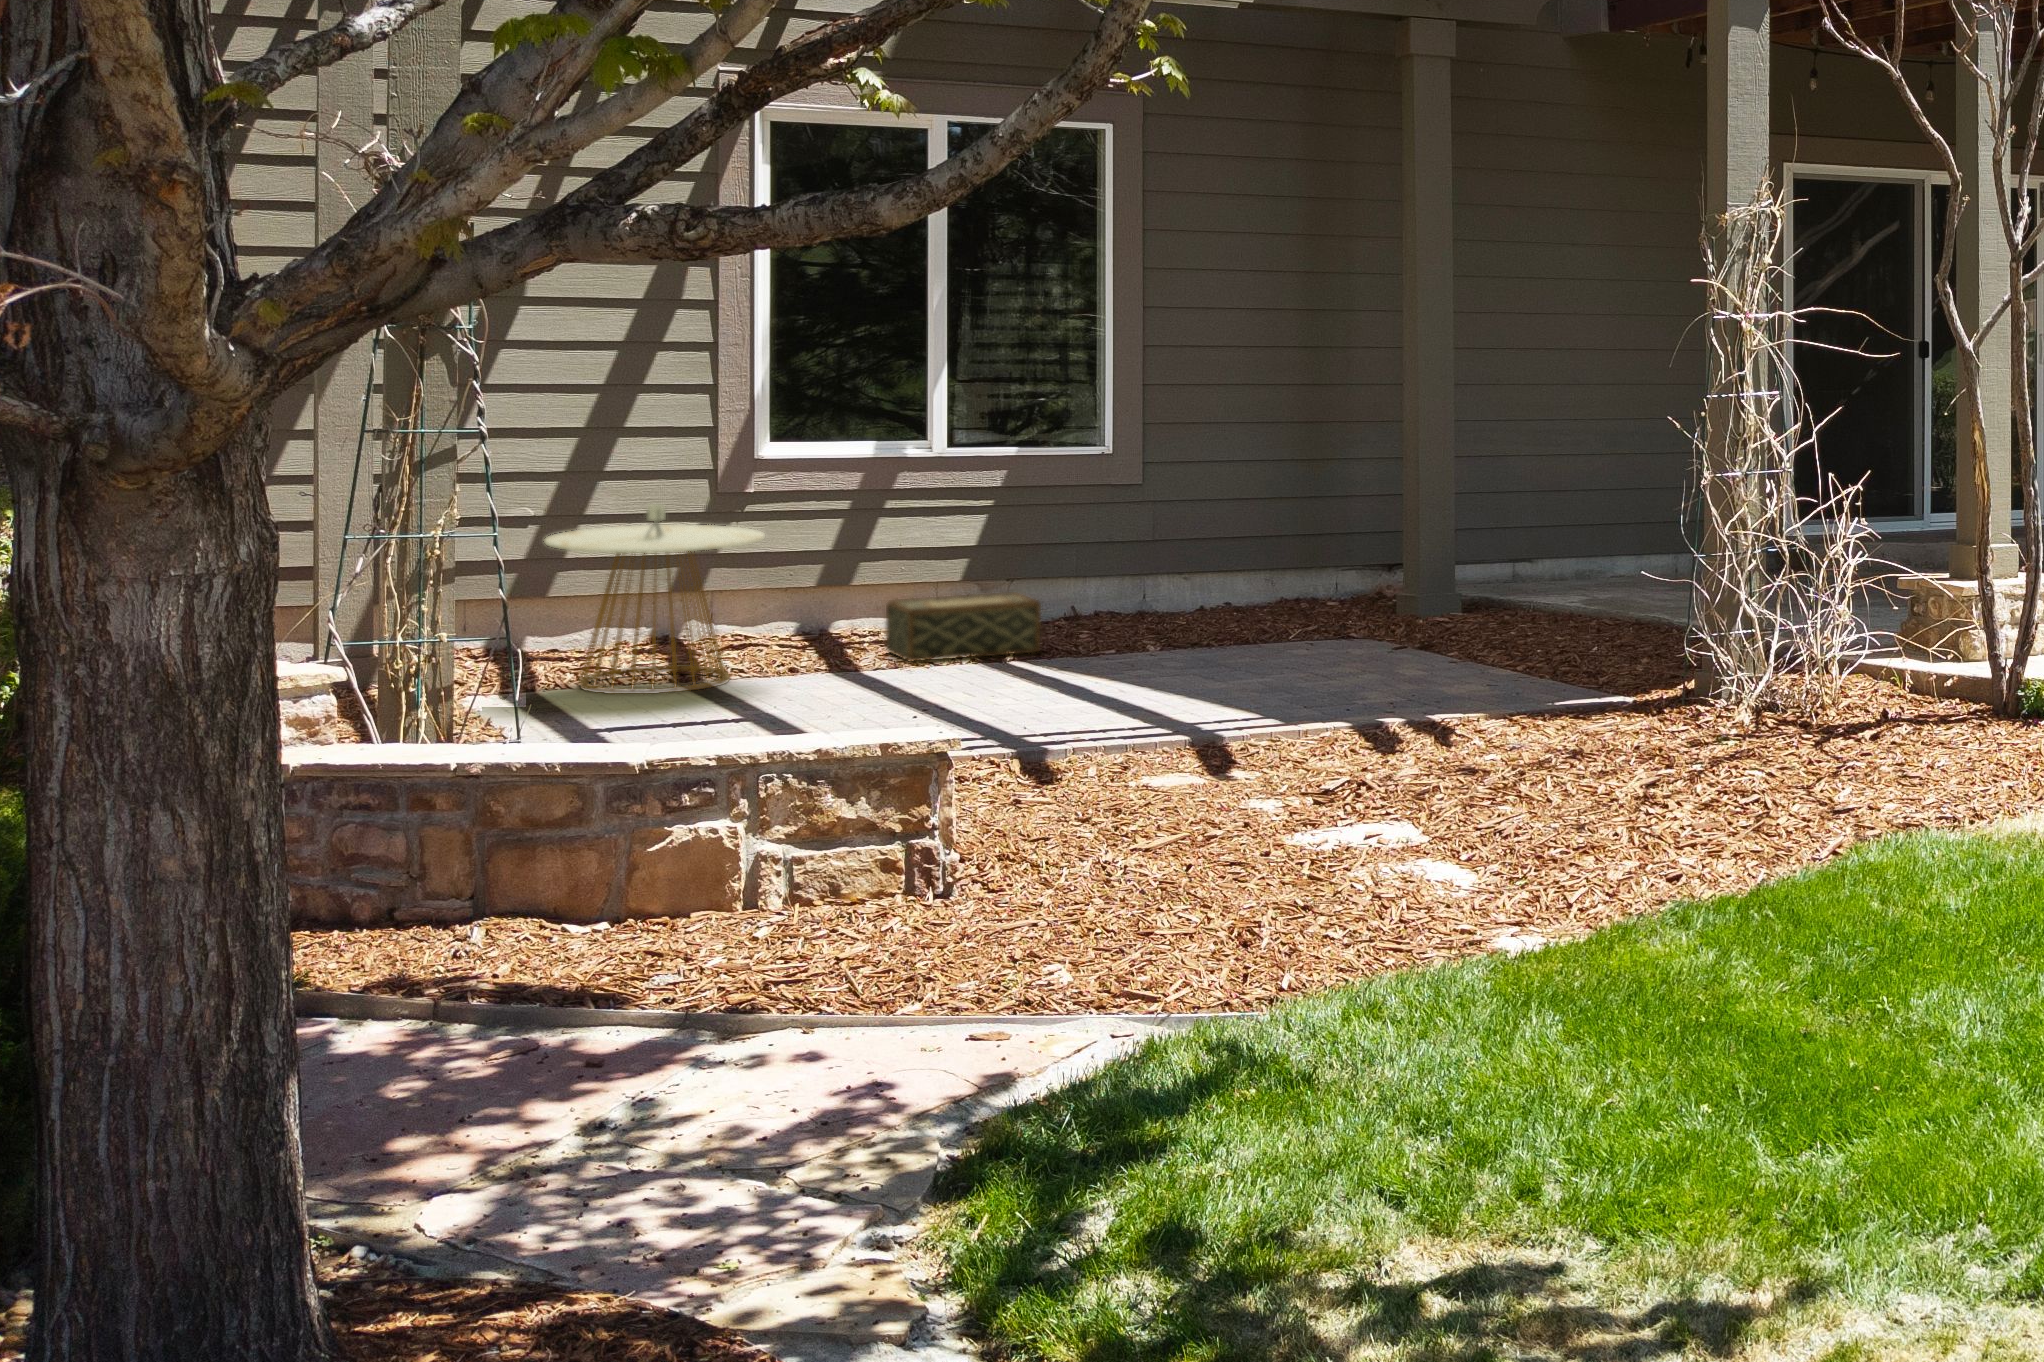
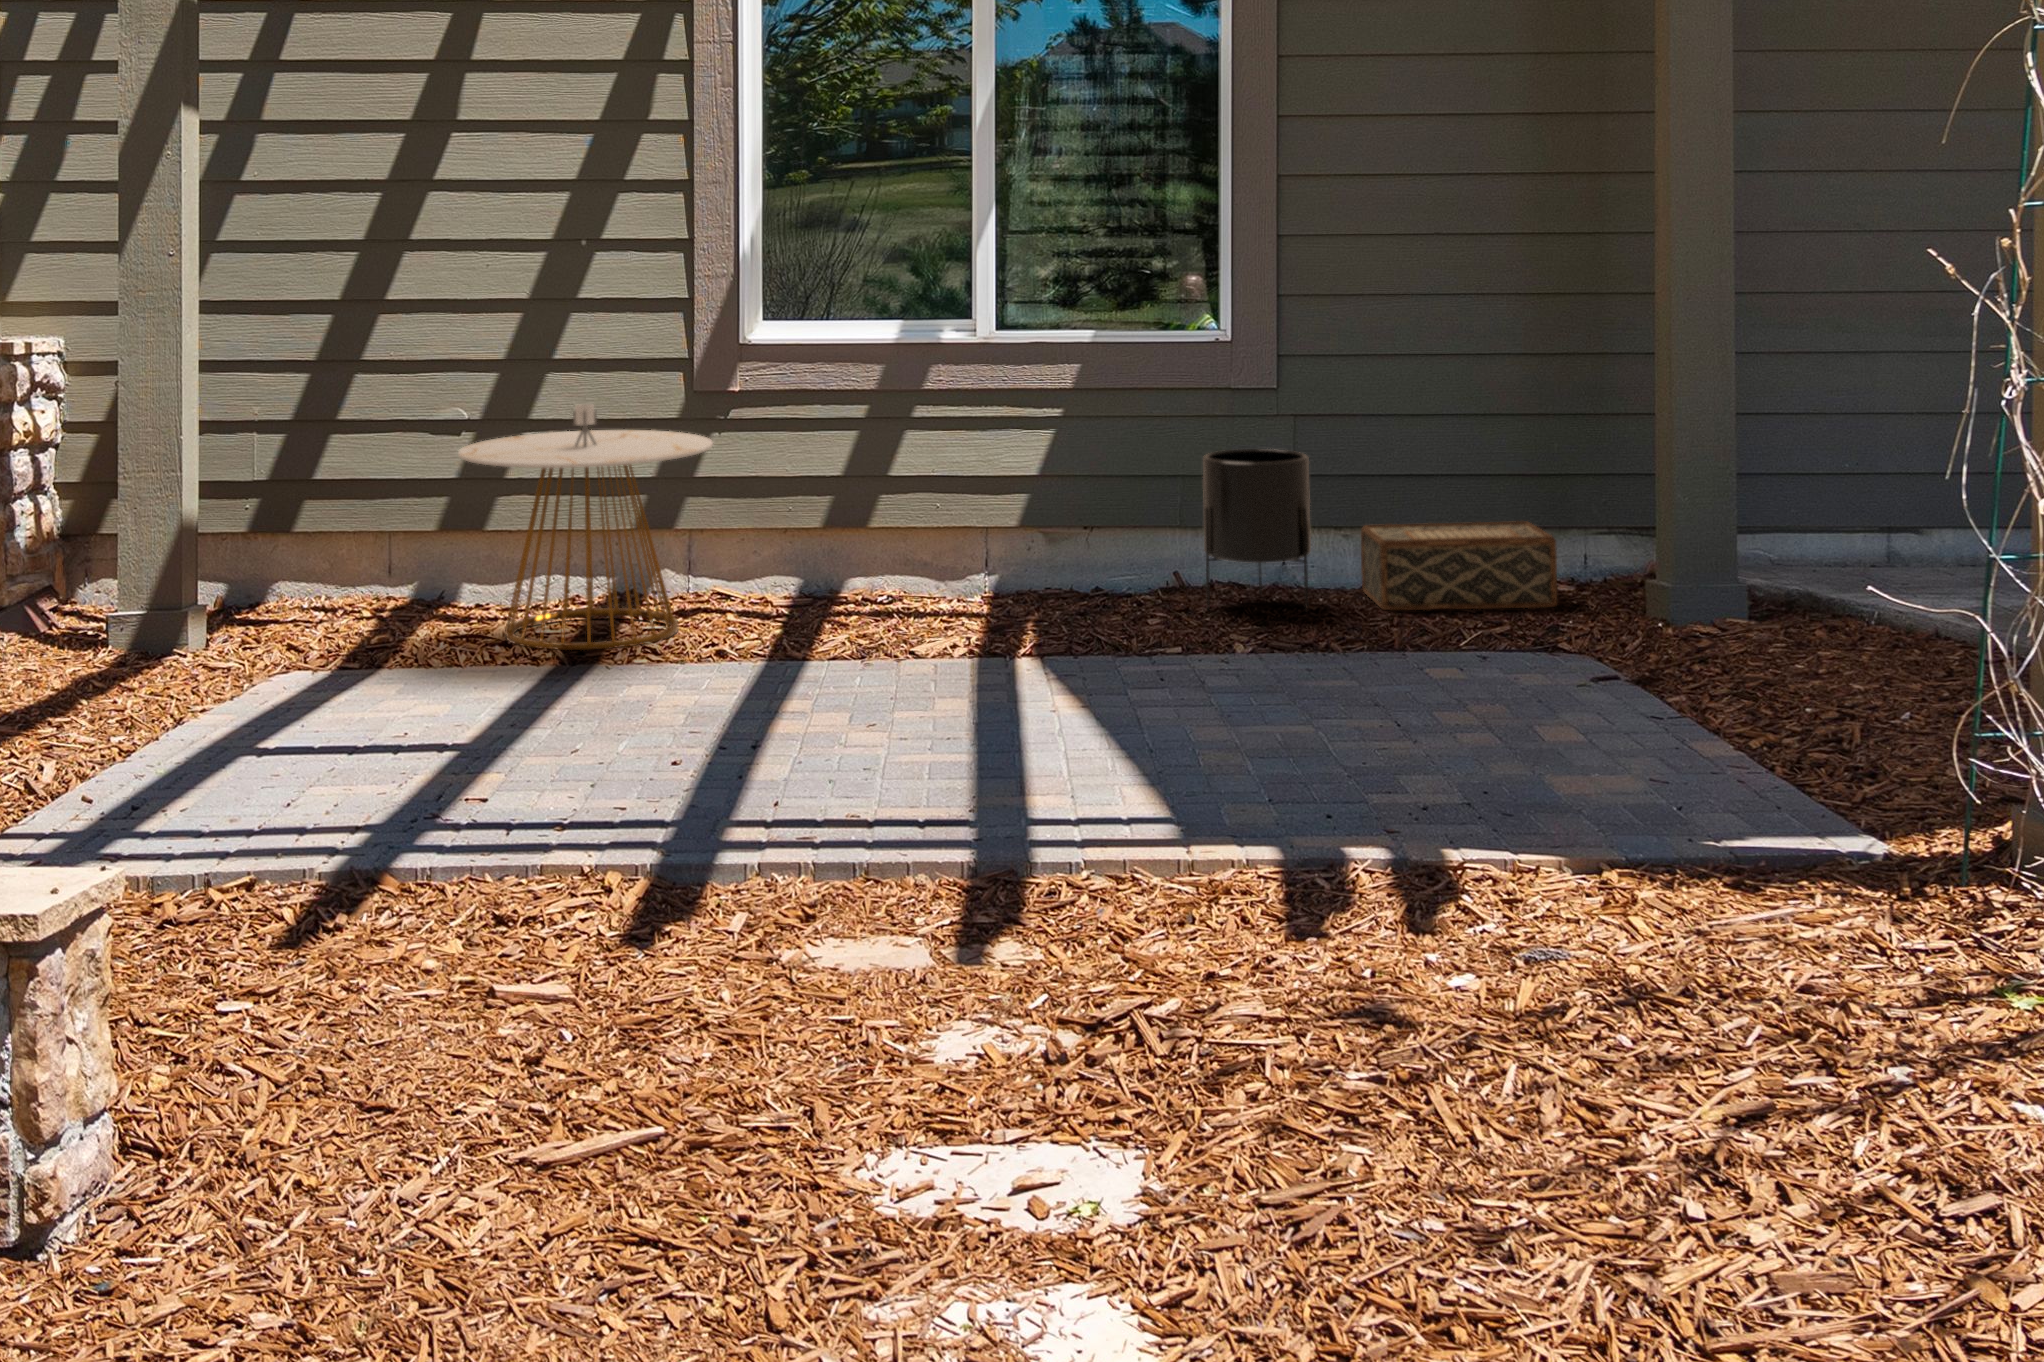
planter: none [1114,528,1193,643] -> present [1203,449,1311,612]
woven basket: present [885,592,1041,661] -> present [1361,521,1557,610]

